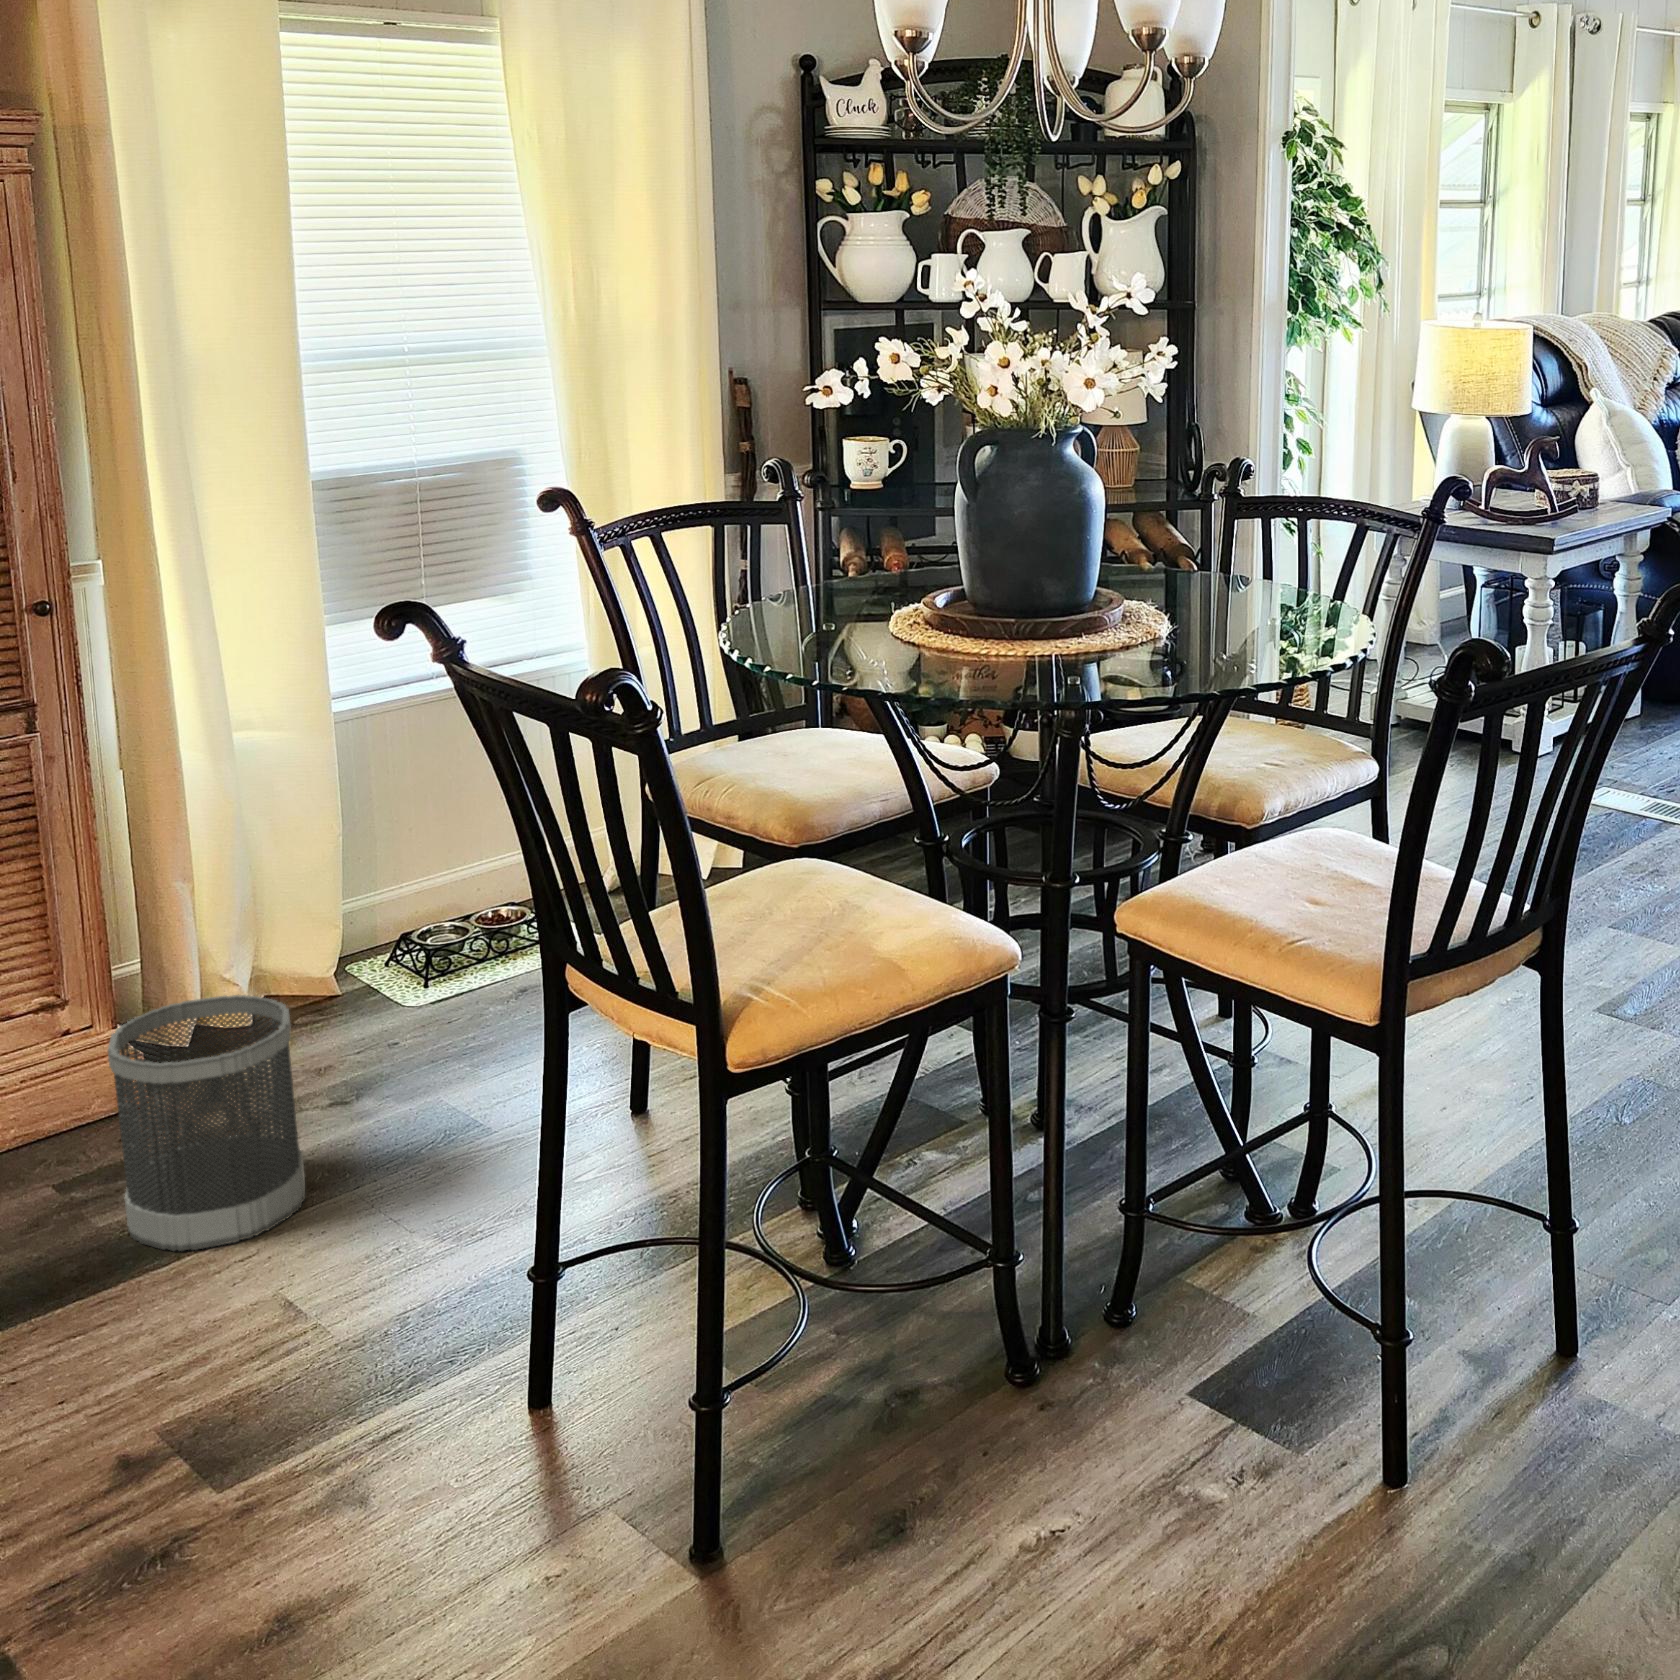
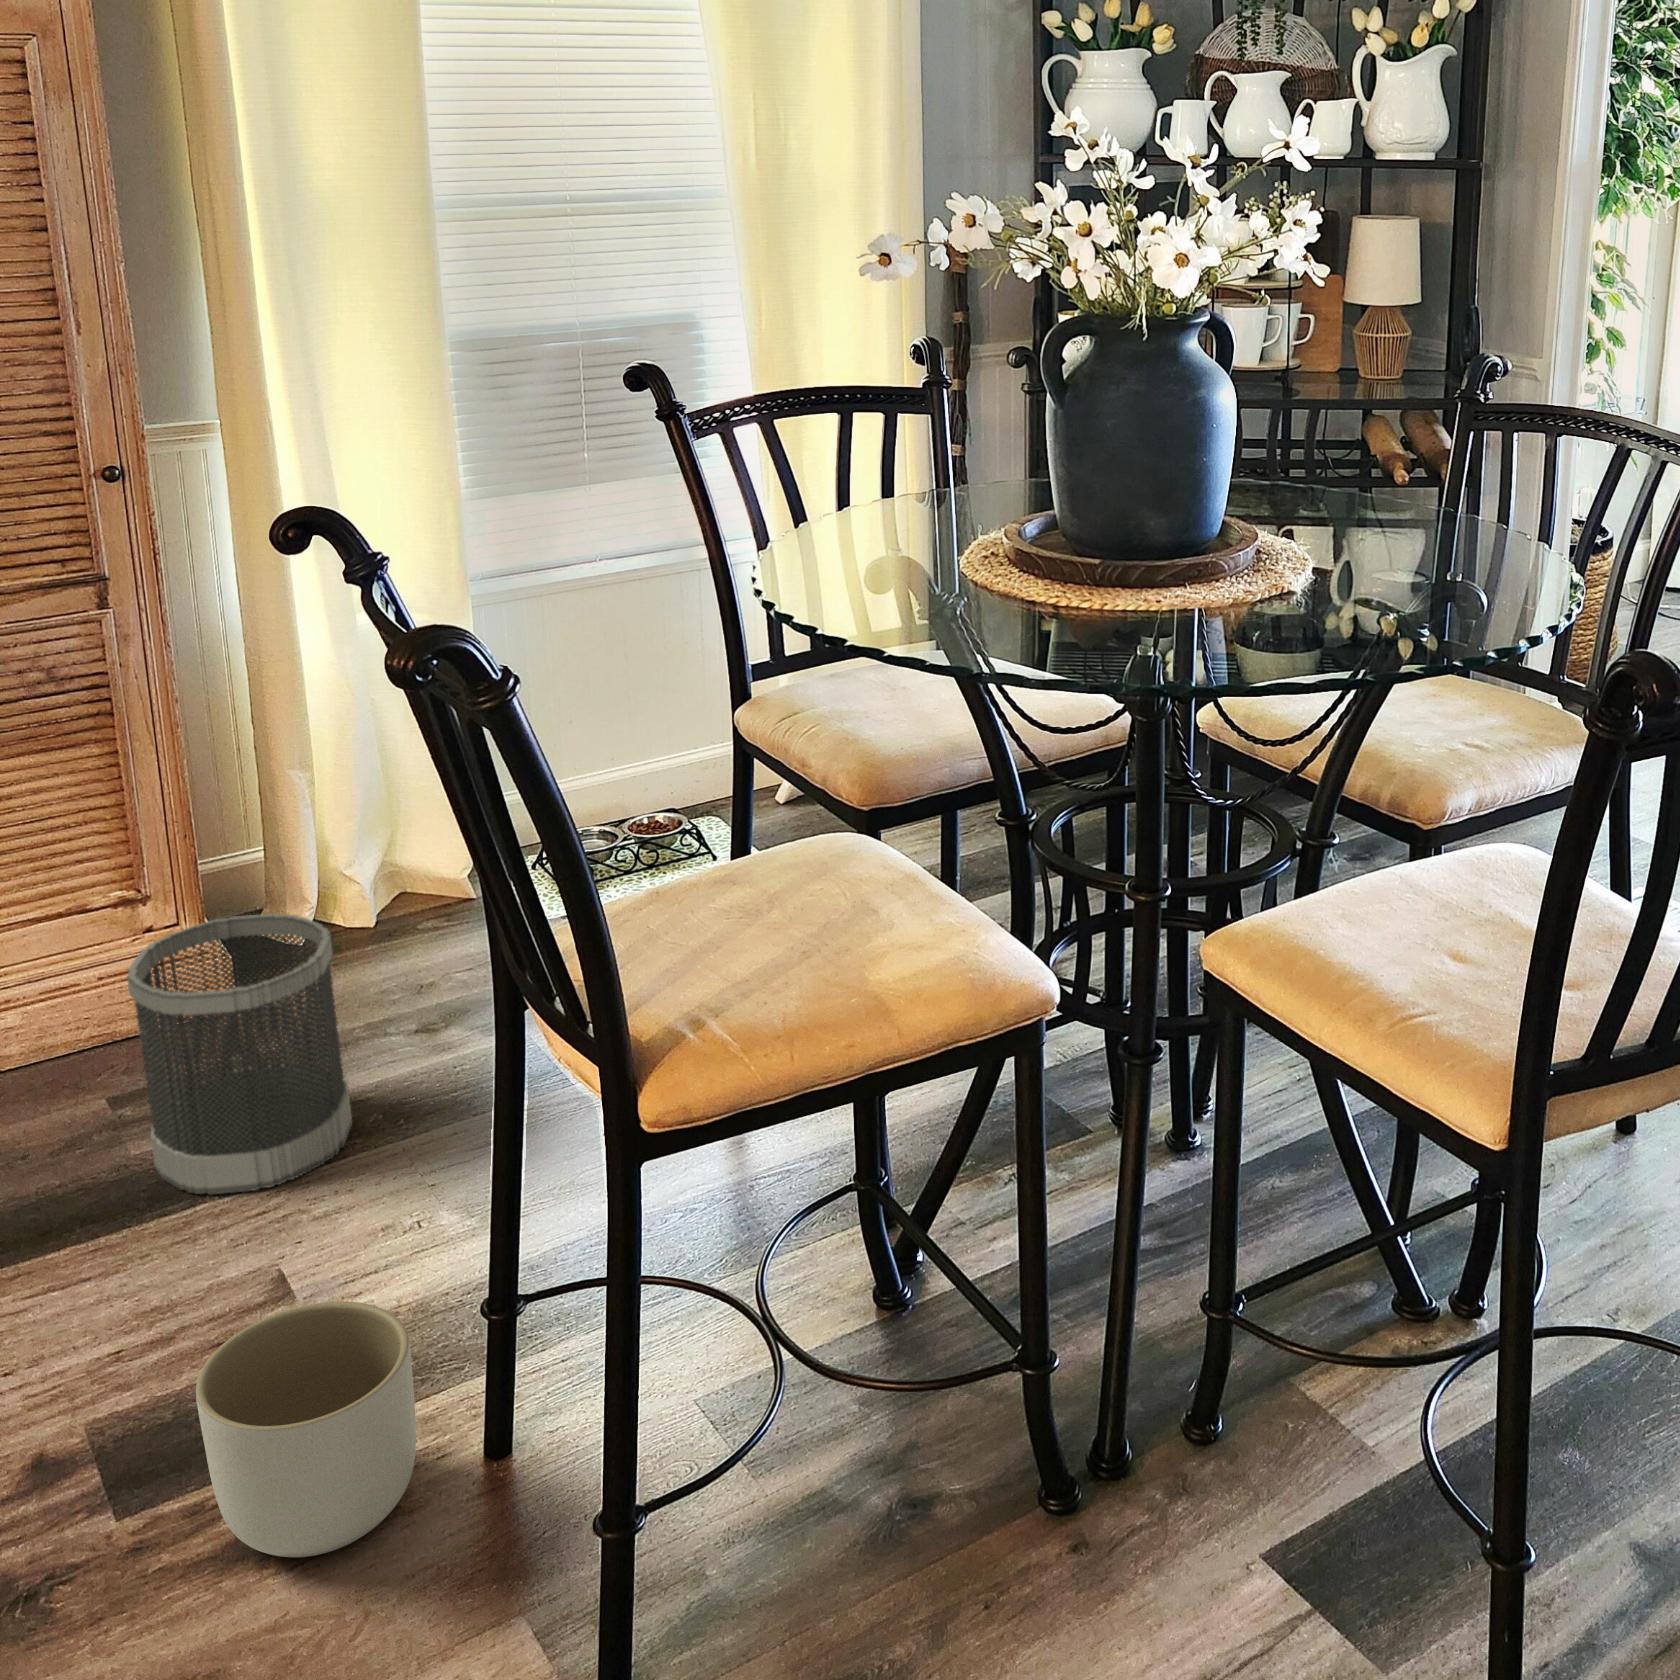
planter: none [308,1284,489,1498] -> present [196,1301,416,1557]

